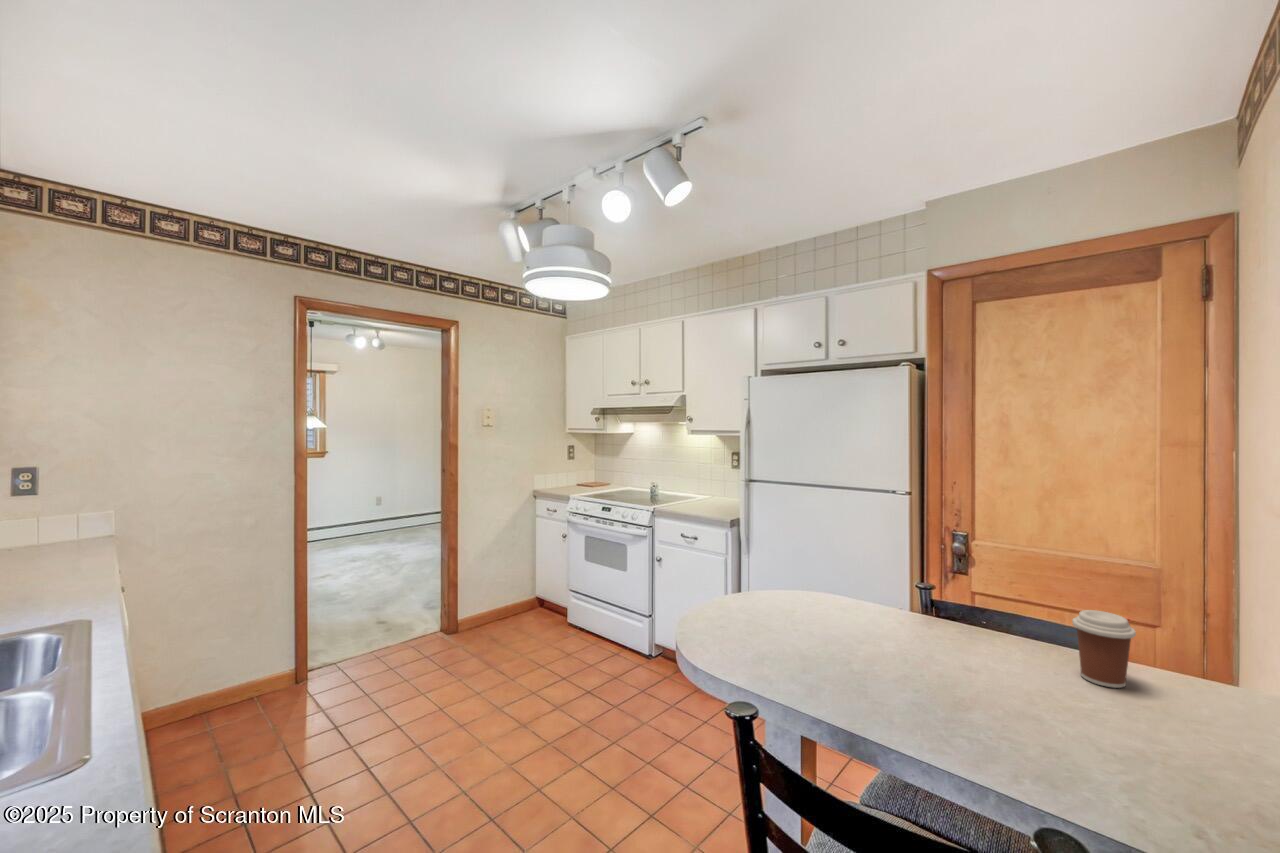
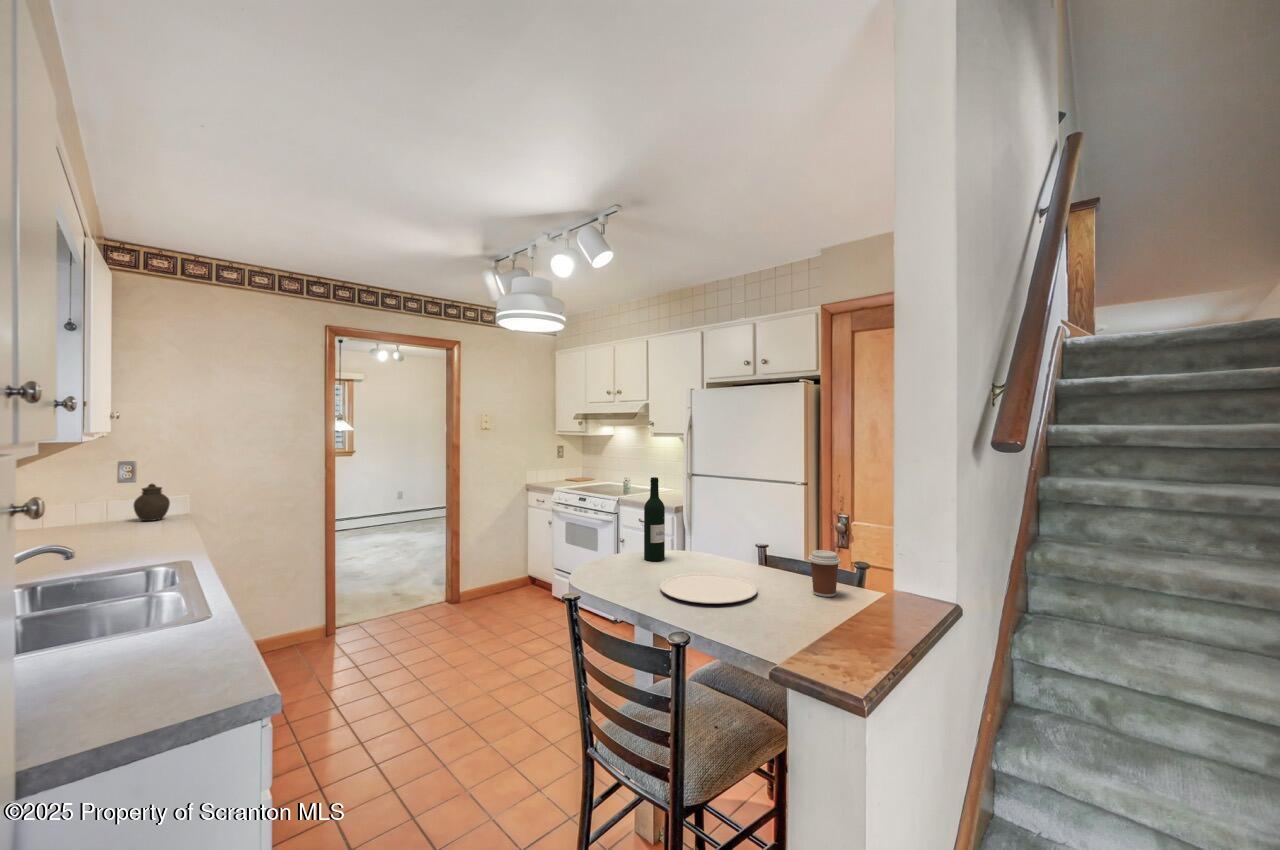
wine bottle: none [766,492,796,614] -> present [644,477,665,561]
jar: none [32,496,85,546] -> present [133,484,170,521]
plate: none [837,640,1010,712] -> present [660,573,757,604]

